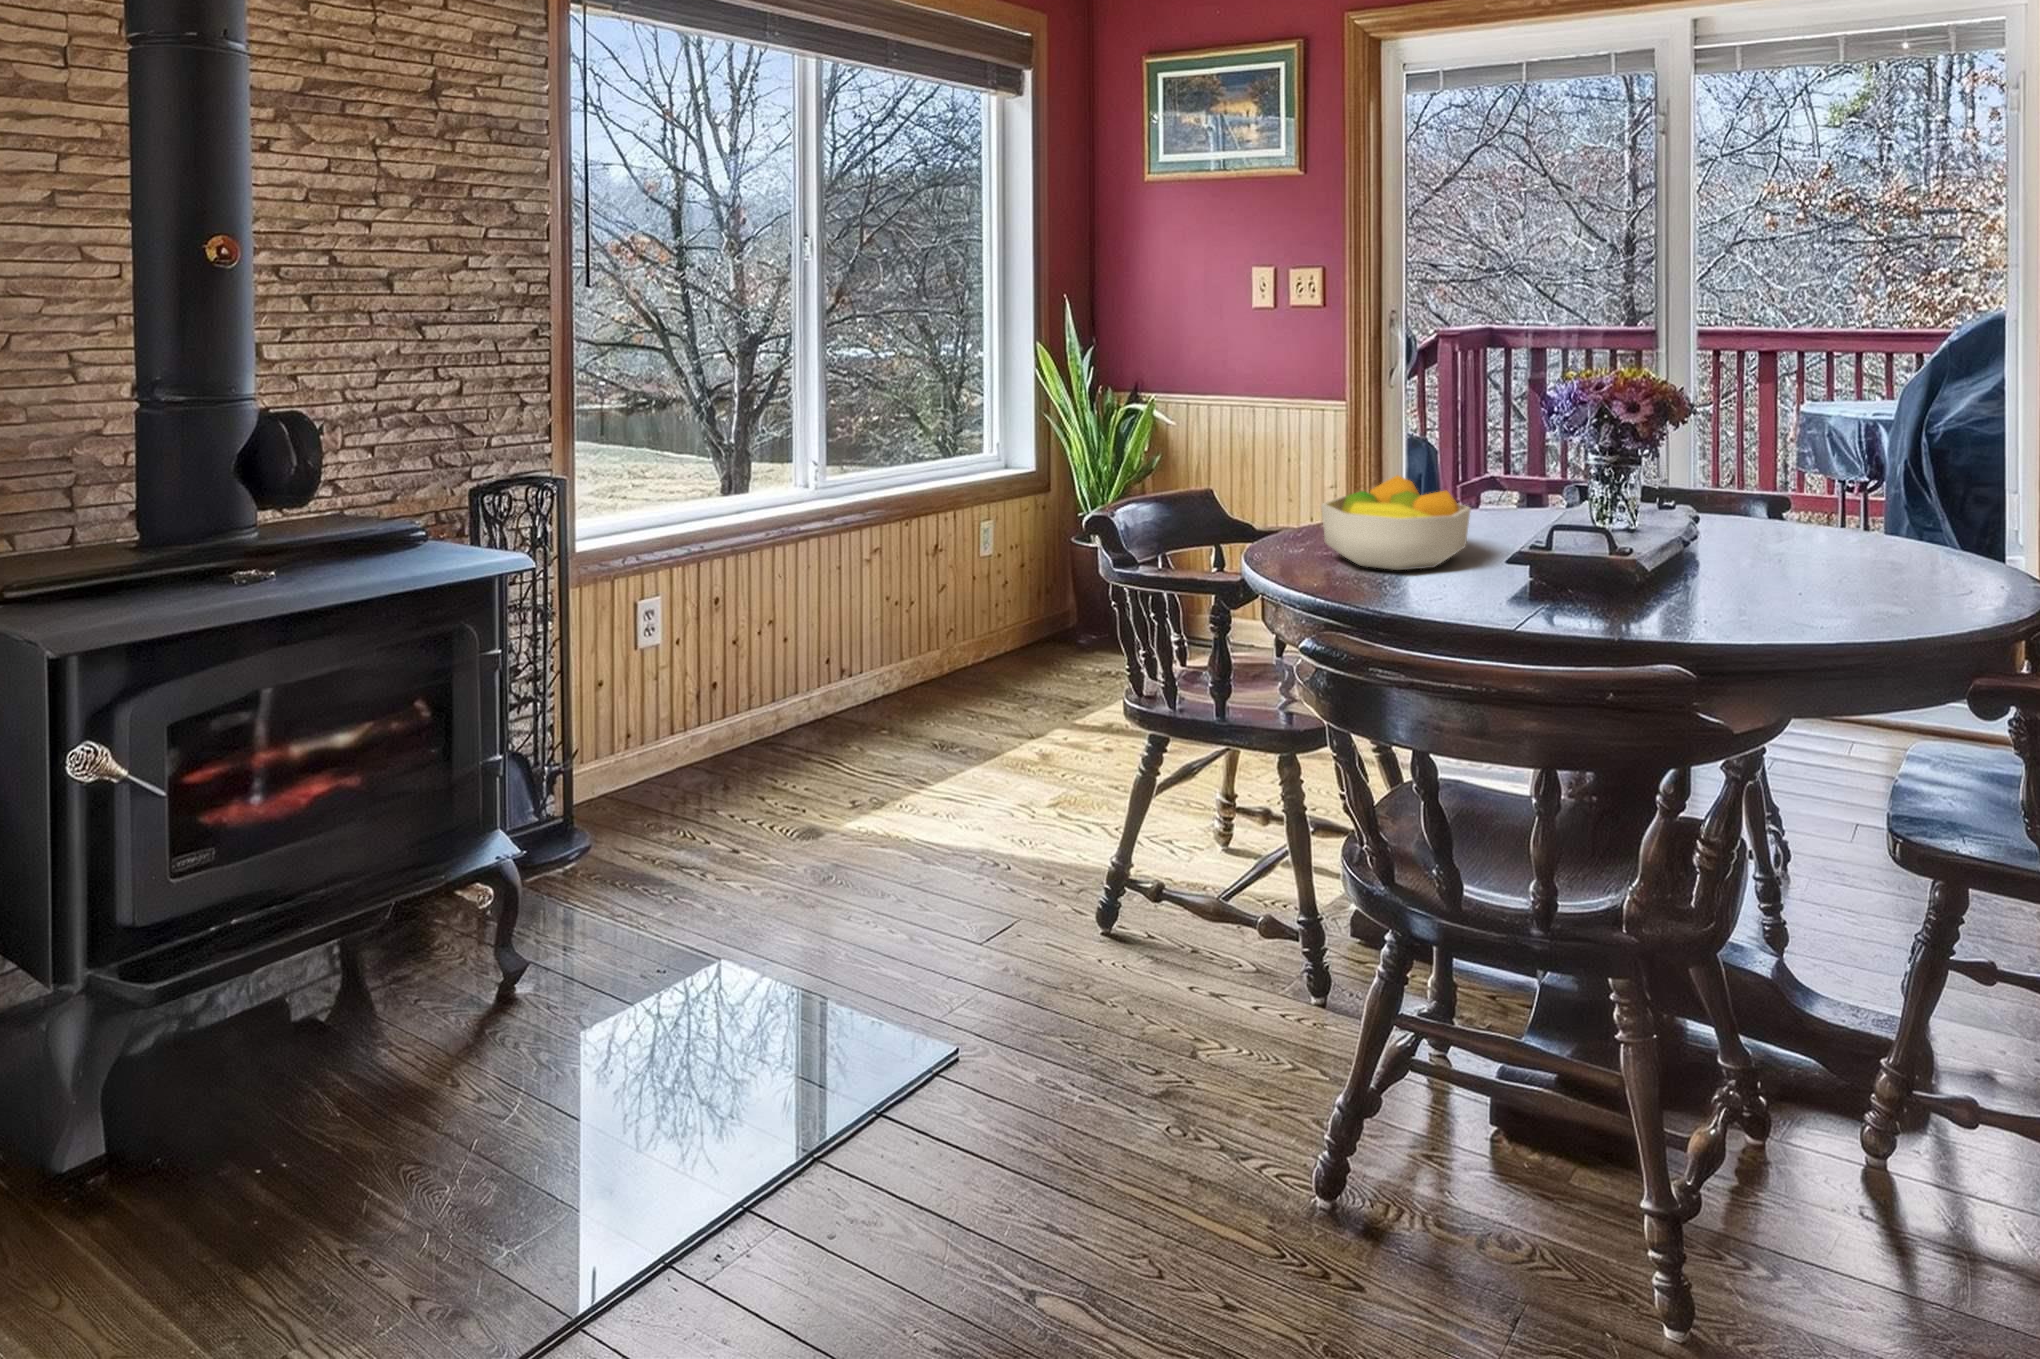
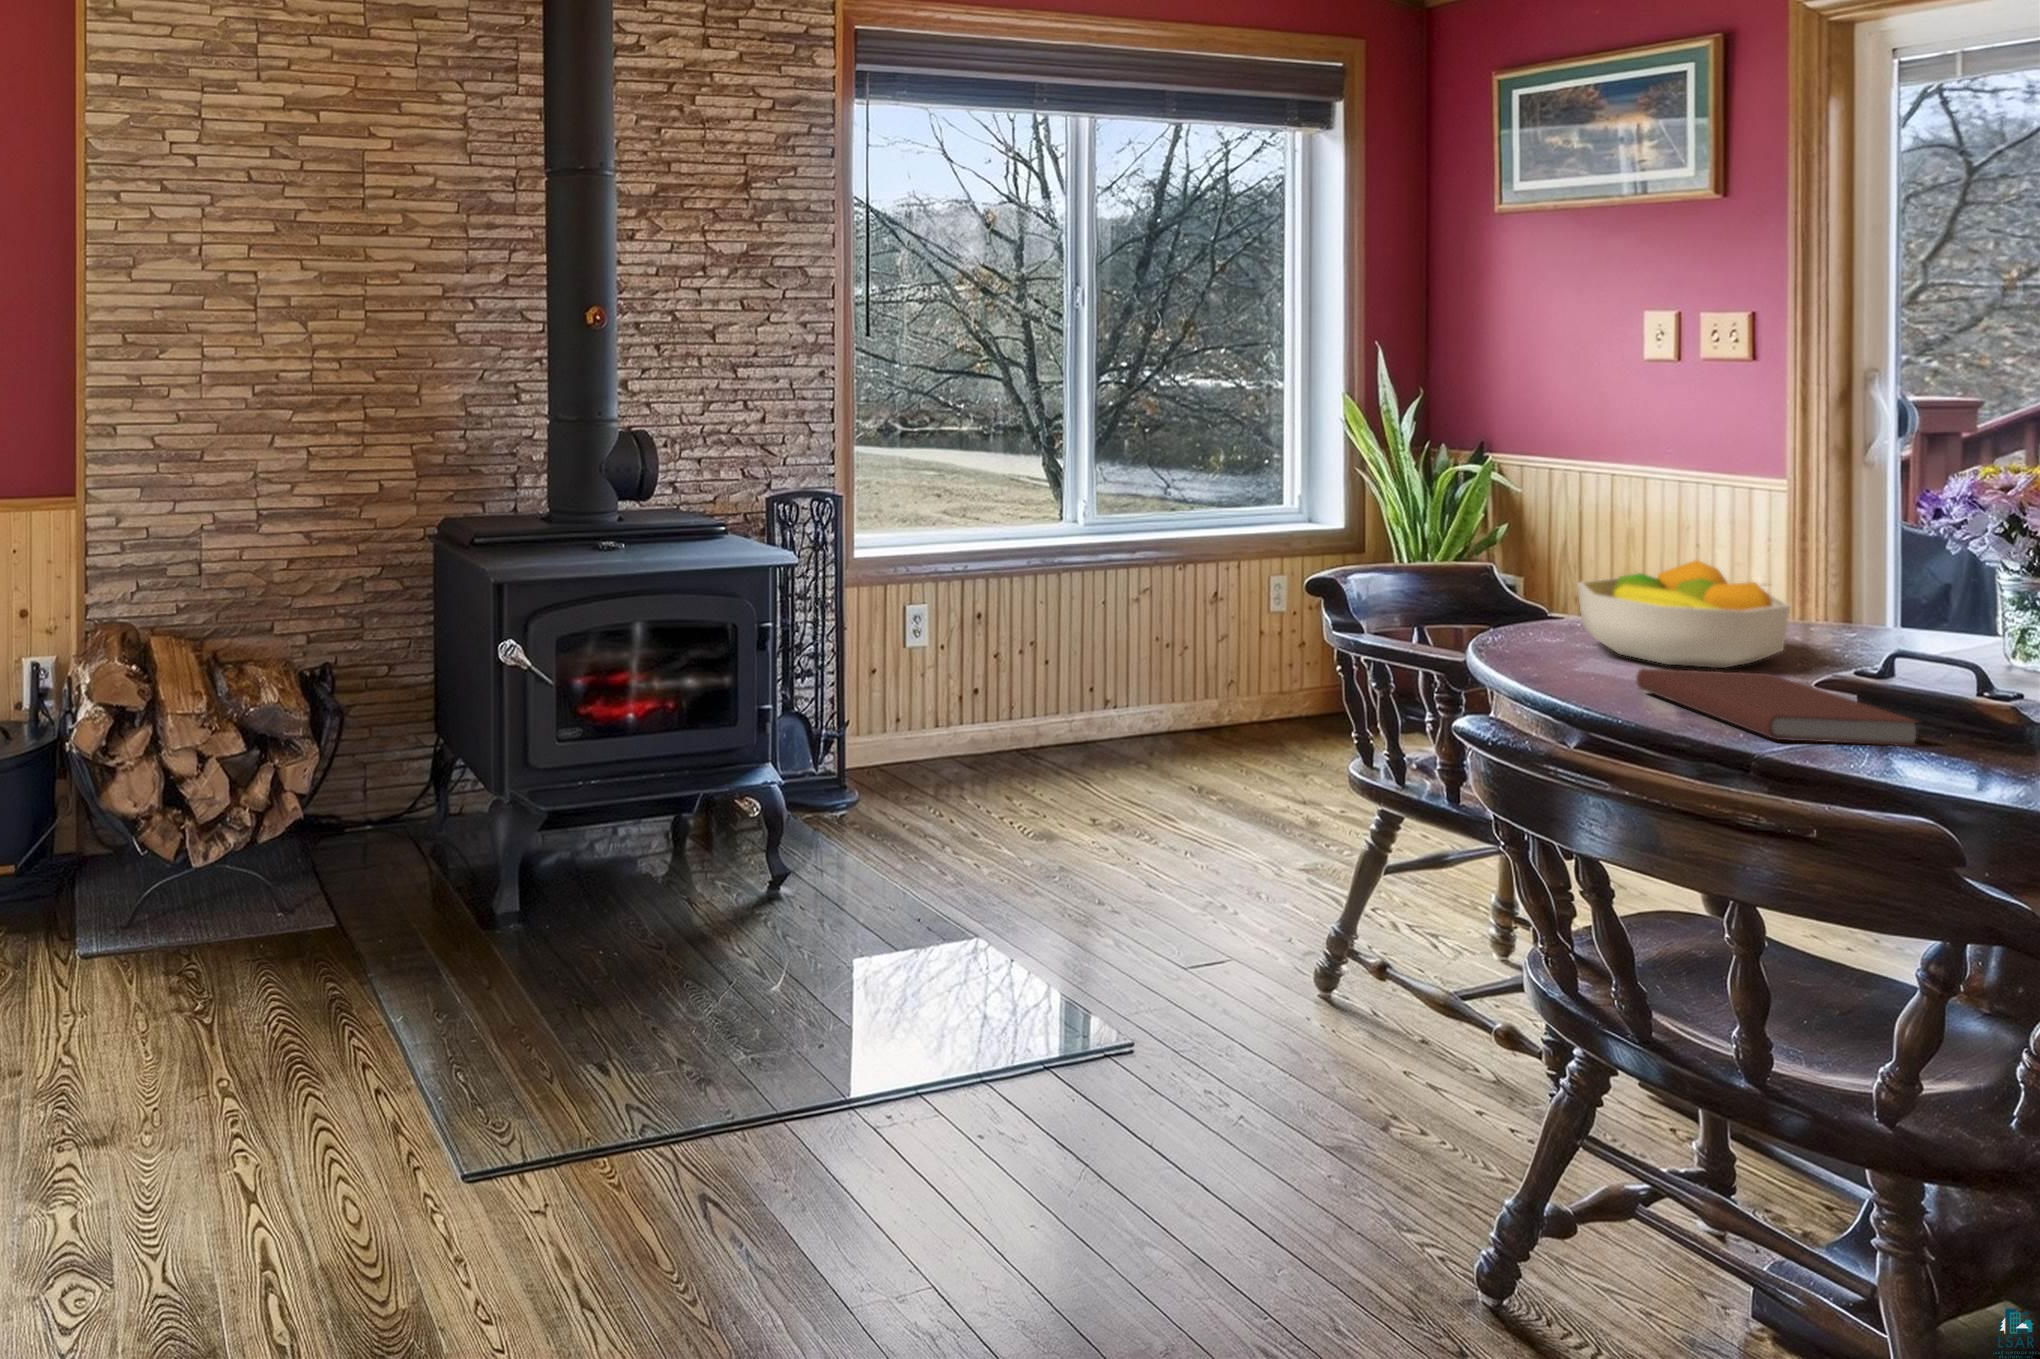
book: none [1402,568,1609,627] -> present [1636,669,1918,746]

